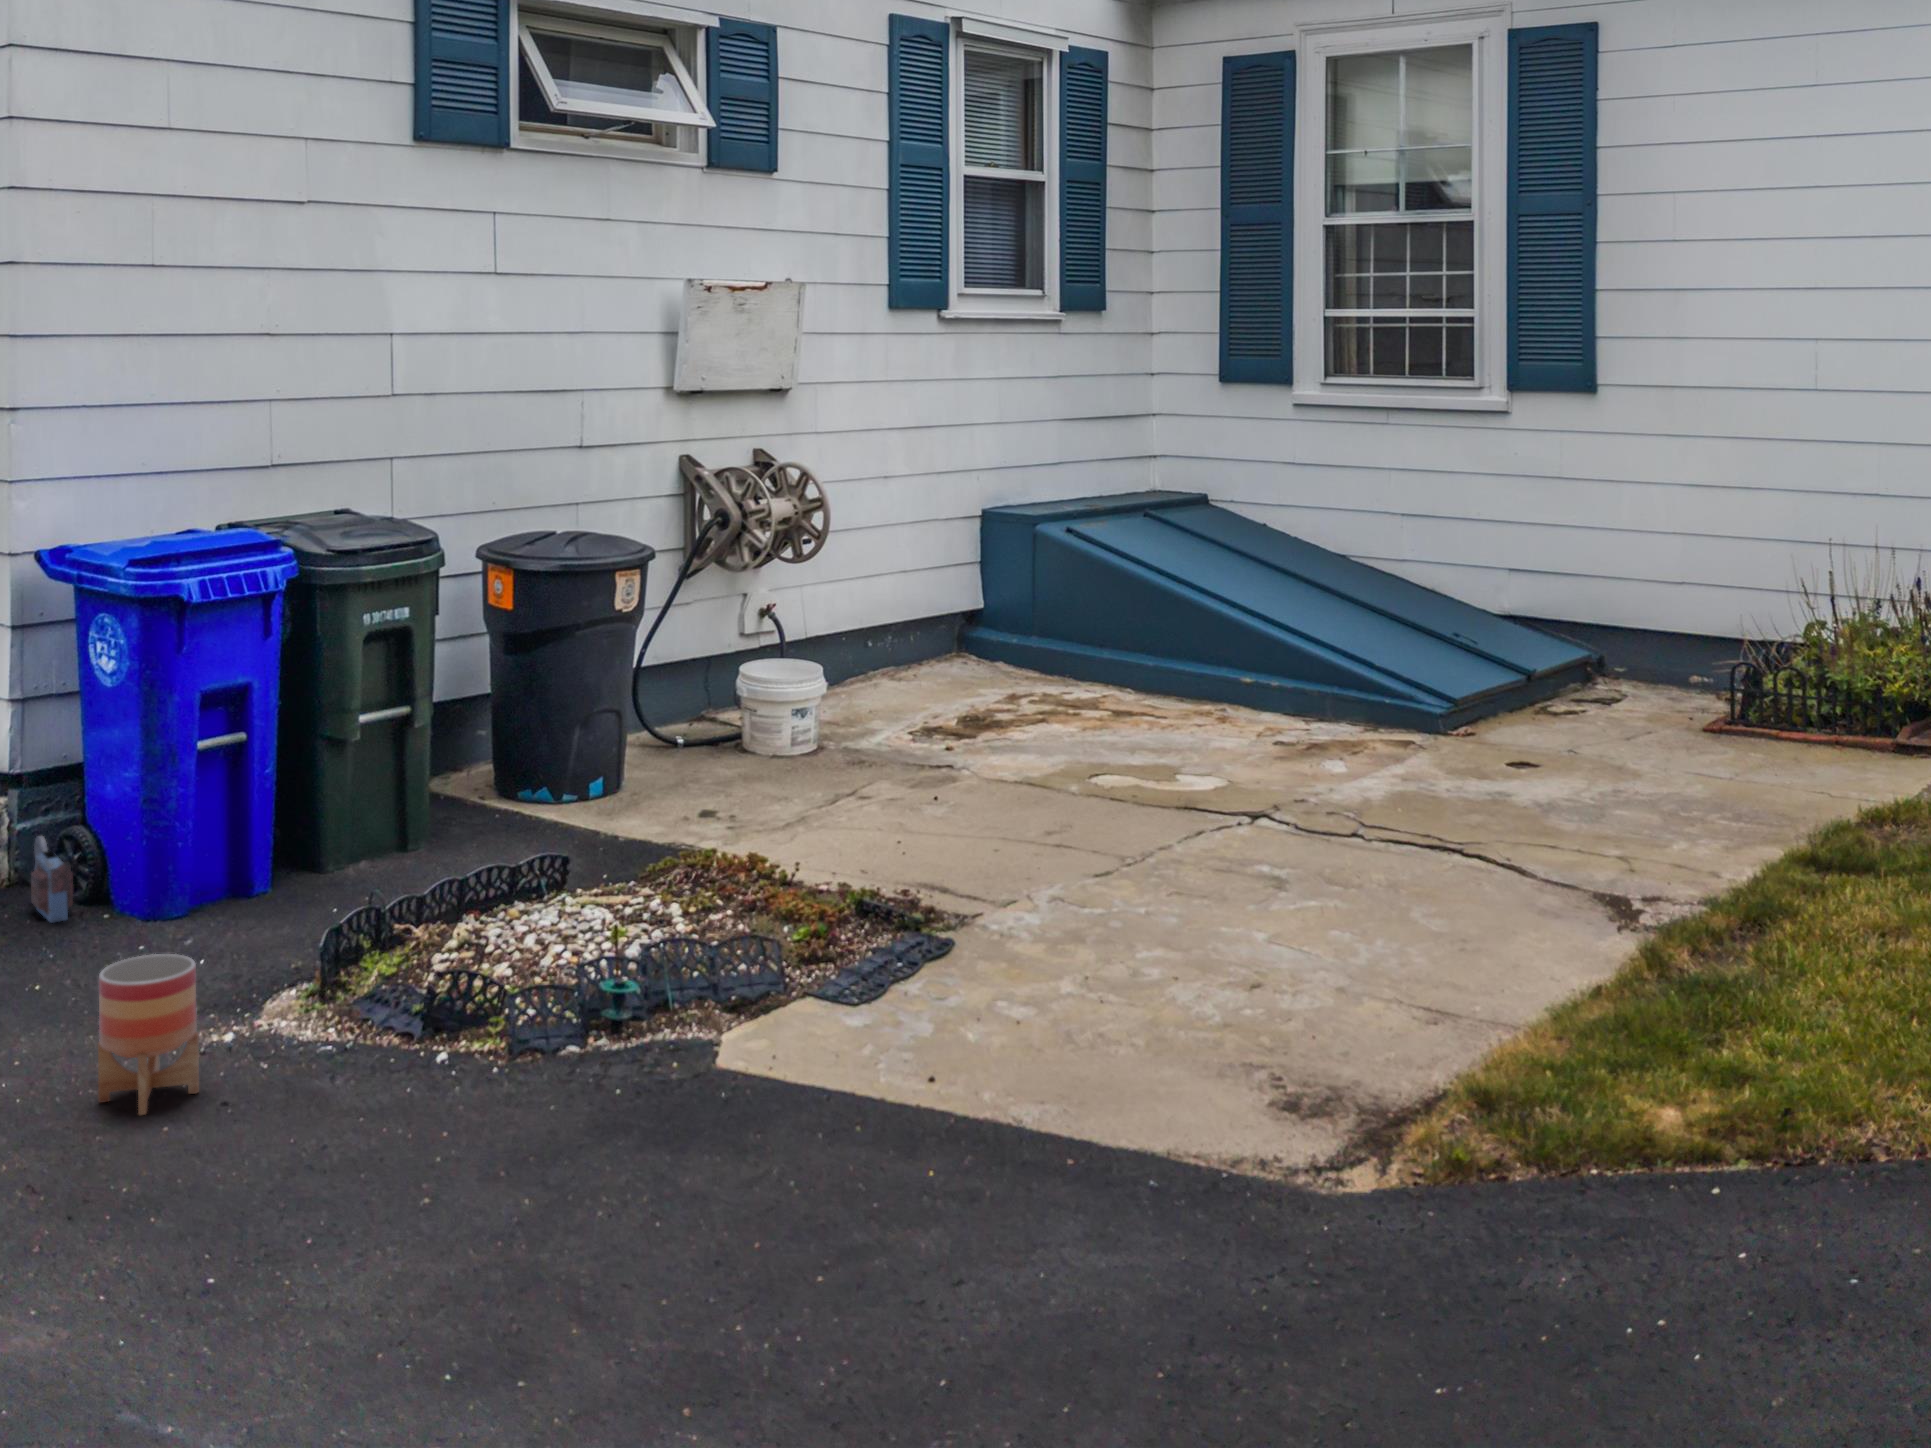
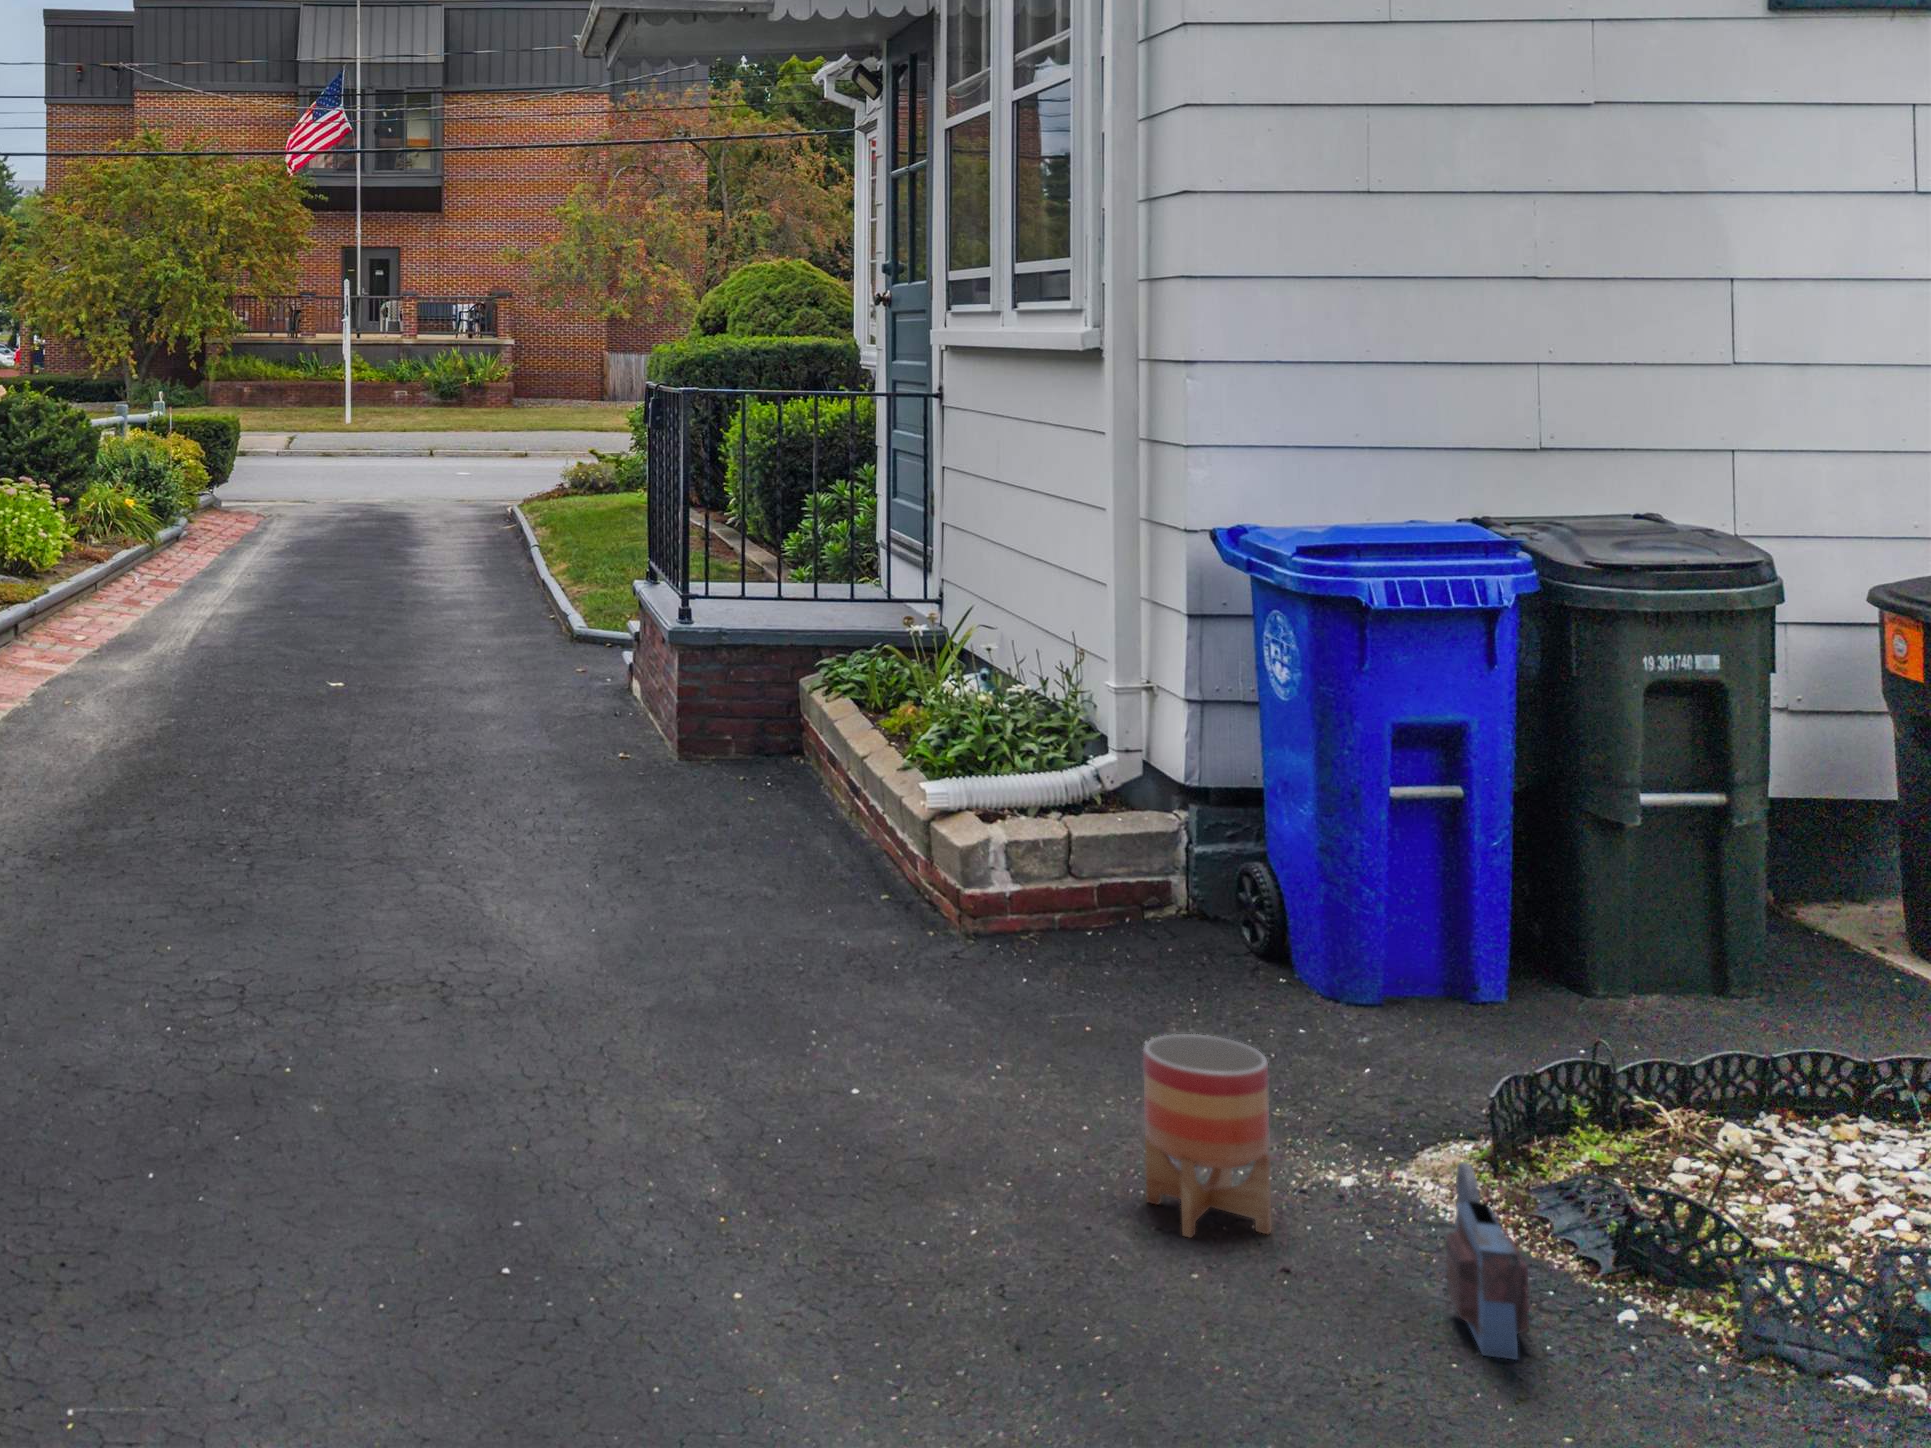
watering can: present [31,836,73,923] -> present [1446,1162,1529,1360]

